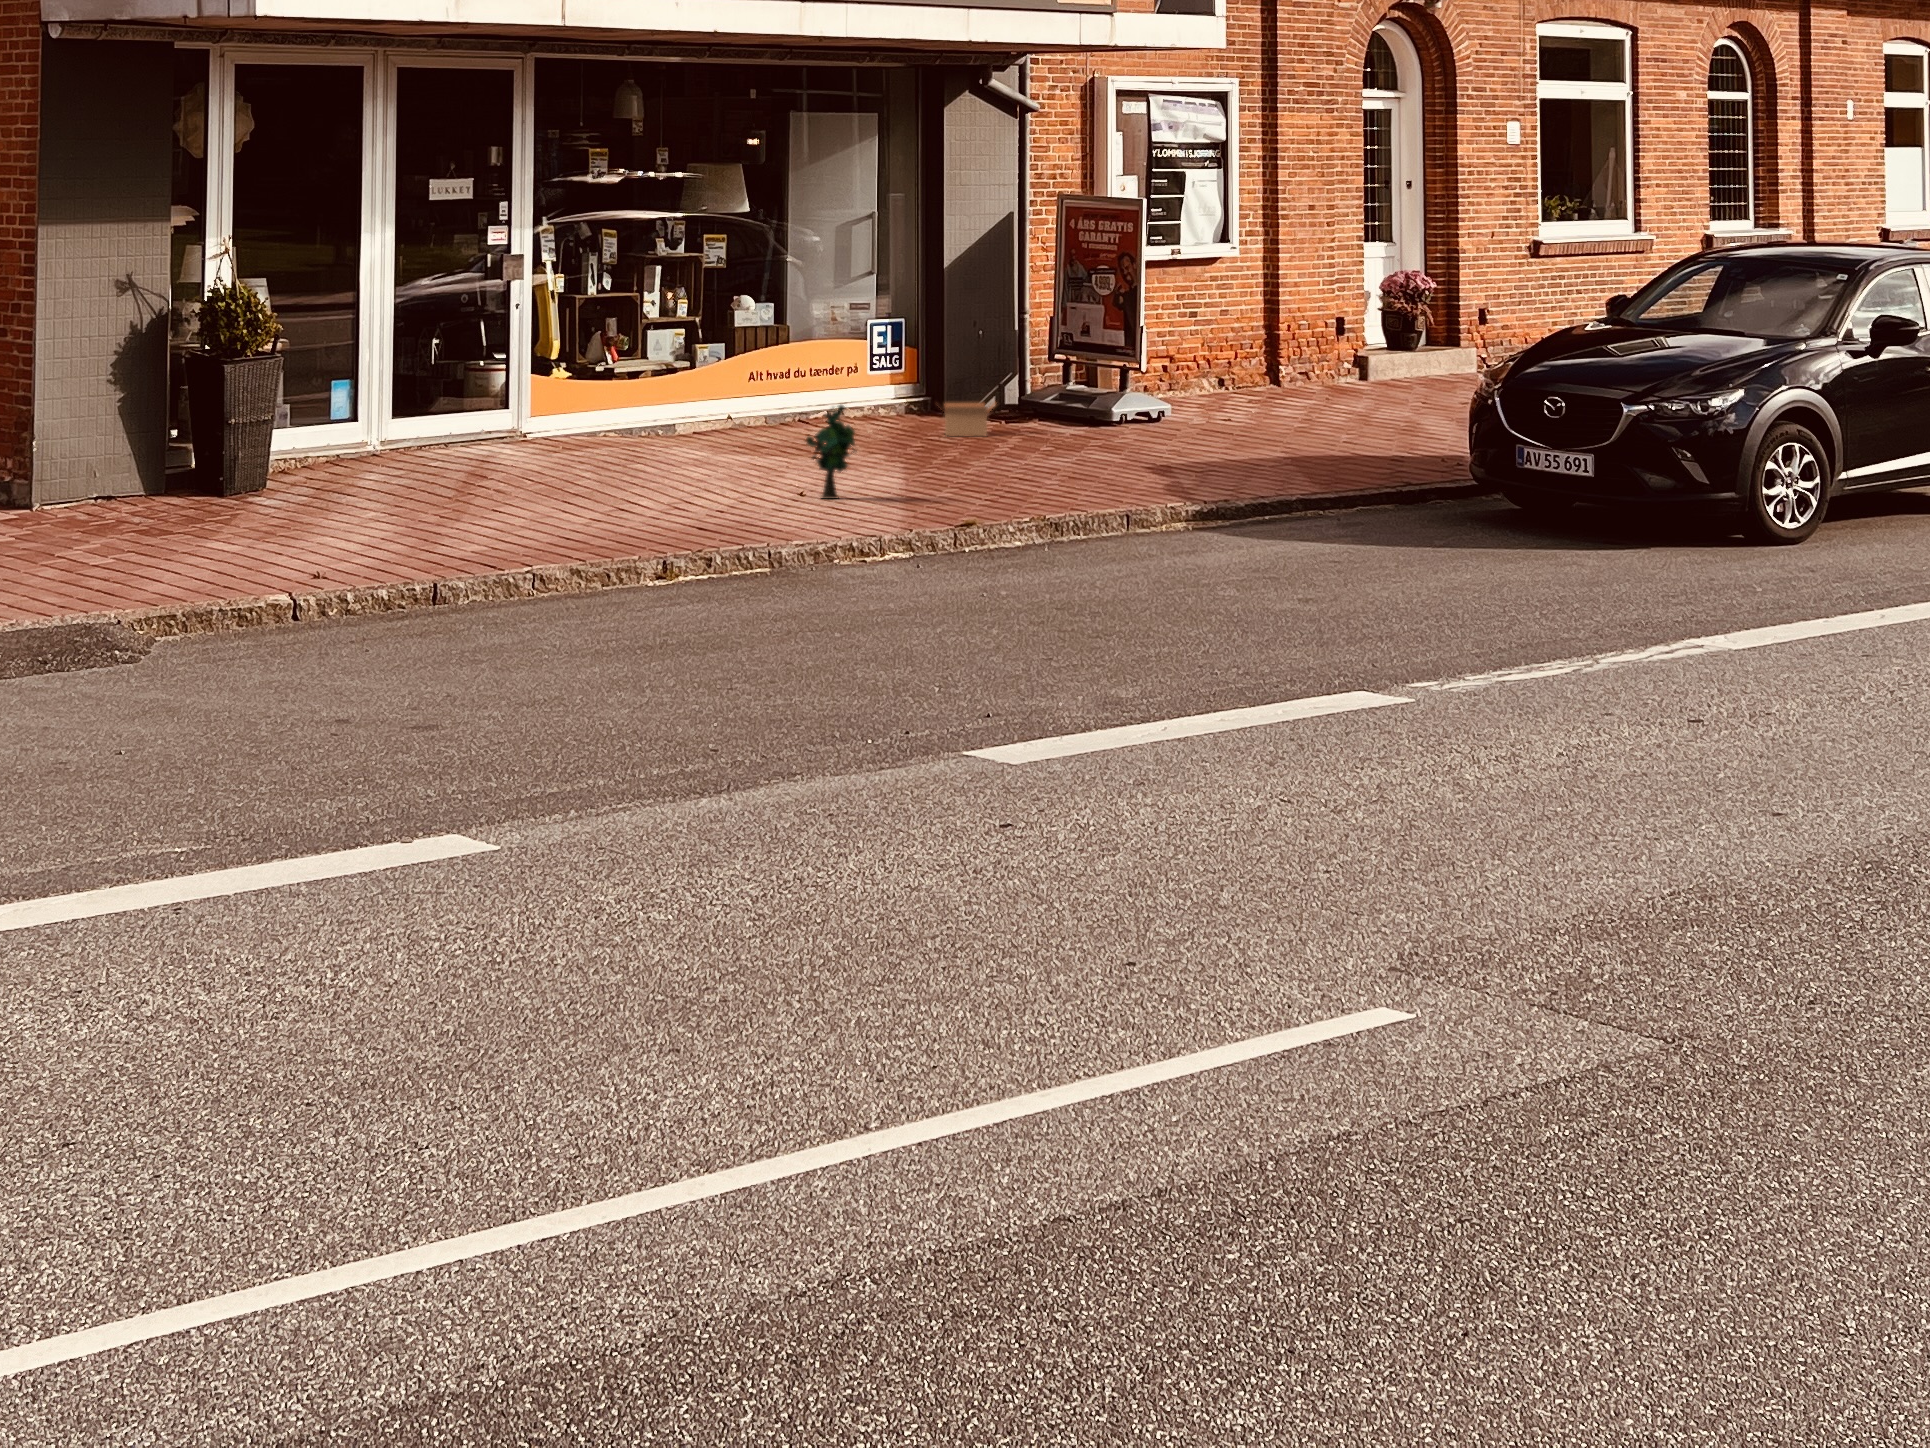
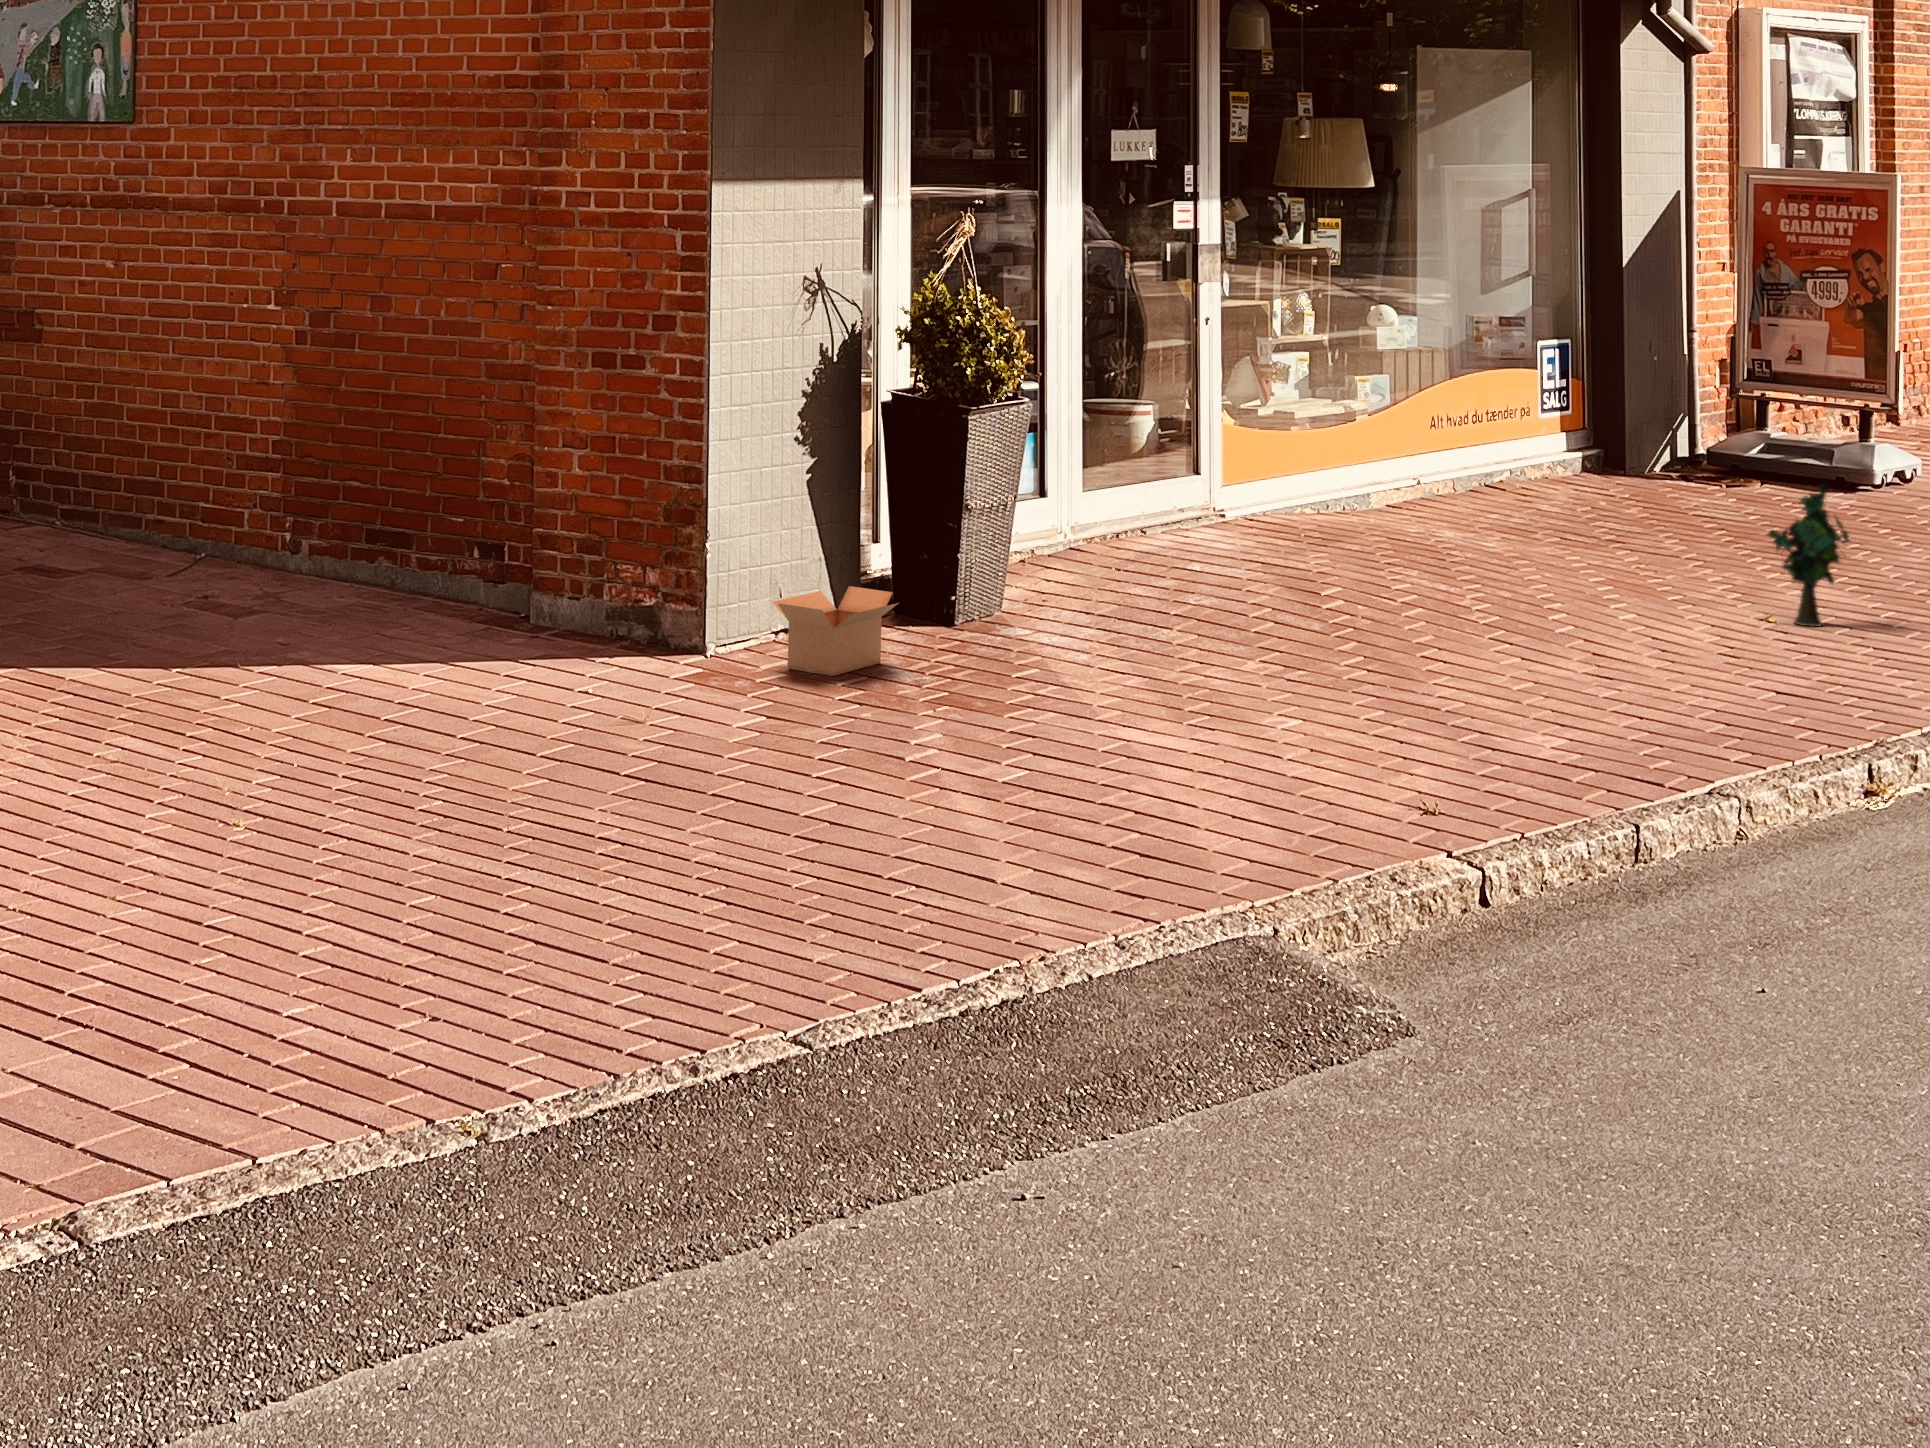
cardboard box: present [945,403,995,436] -> present [773,586,898,676]

